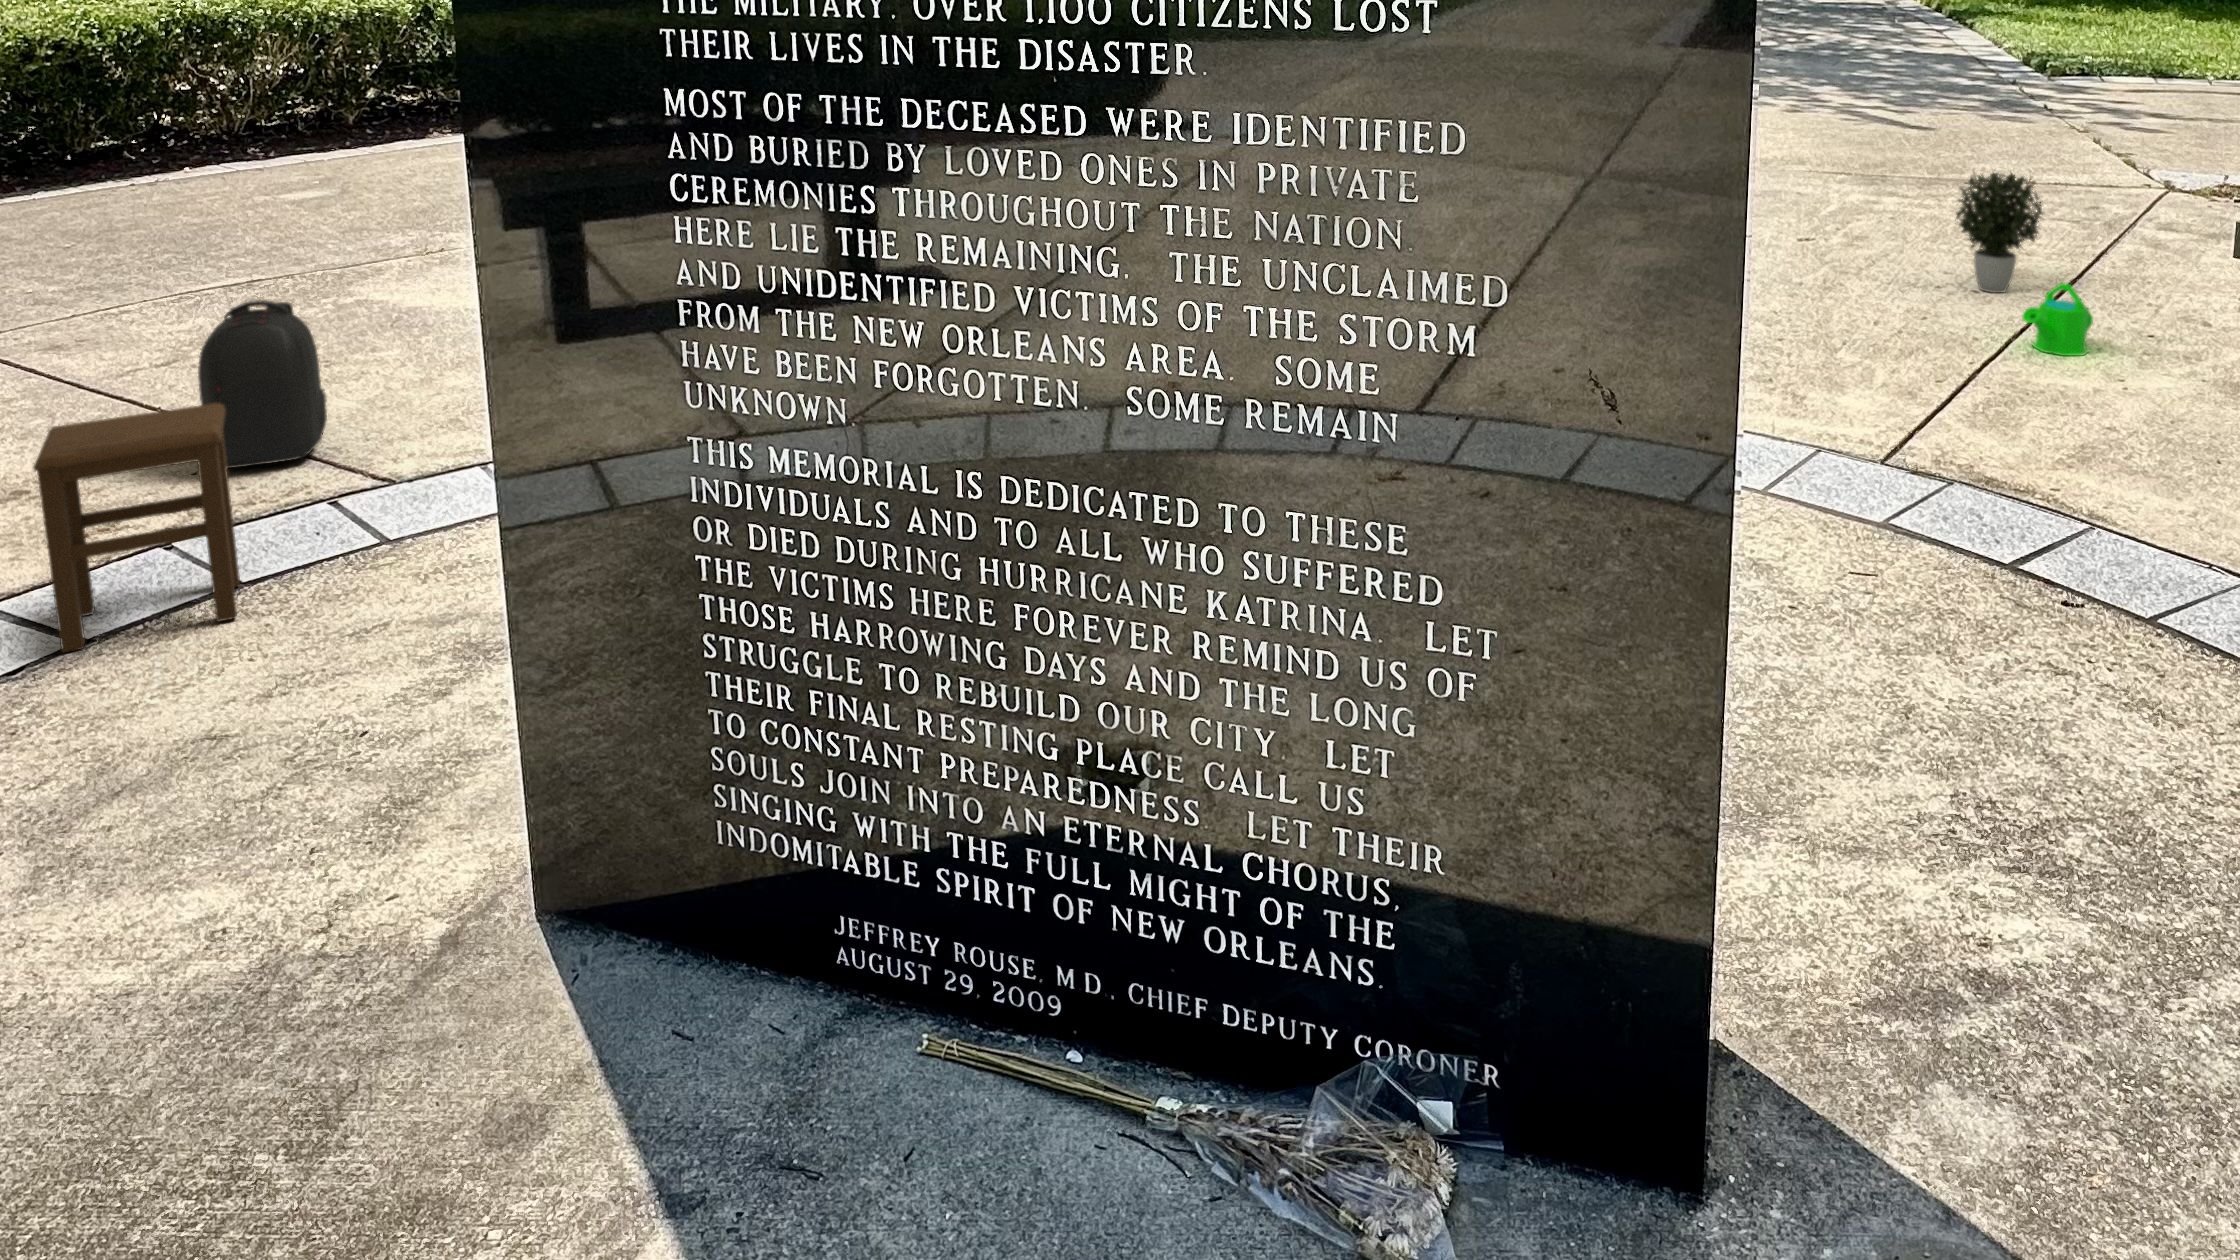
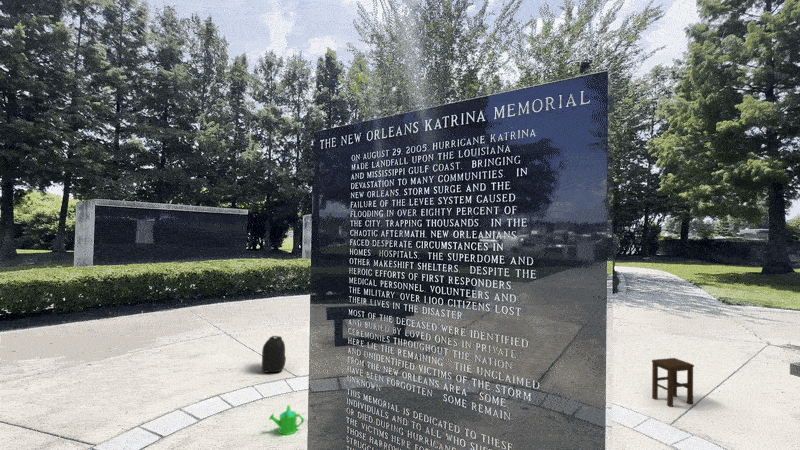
potted plant: present [1955,173,2044,293] -> none [693,339,723,375]
watering can: present [2022,283,2093,356] -> present [269,405,304,435]
stool: present [34,403,240,652] -> present [652,358,694,406]

